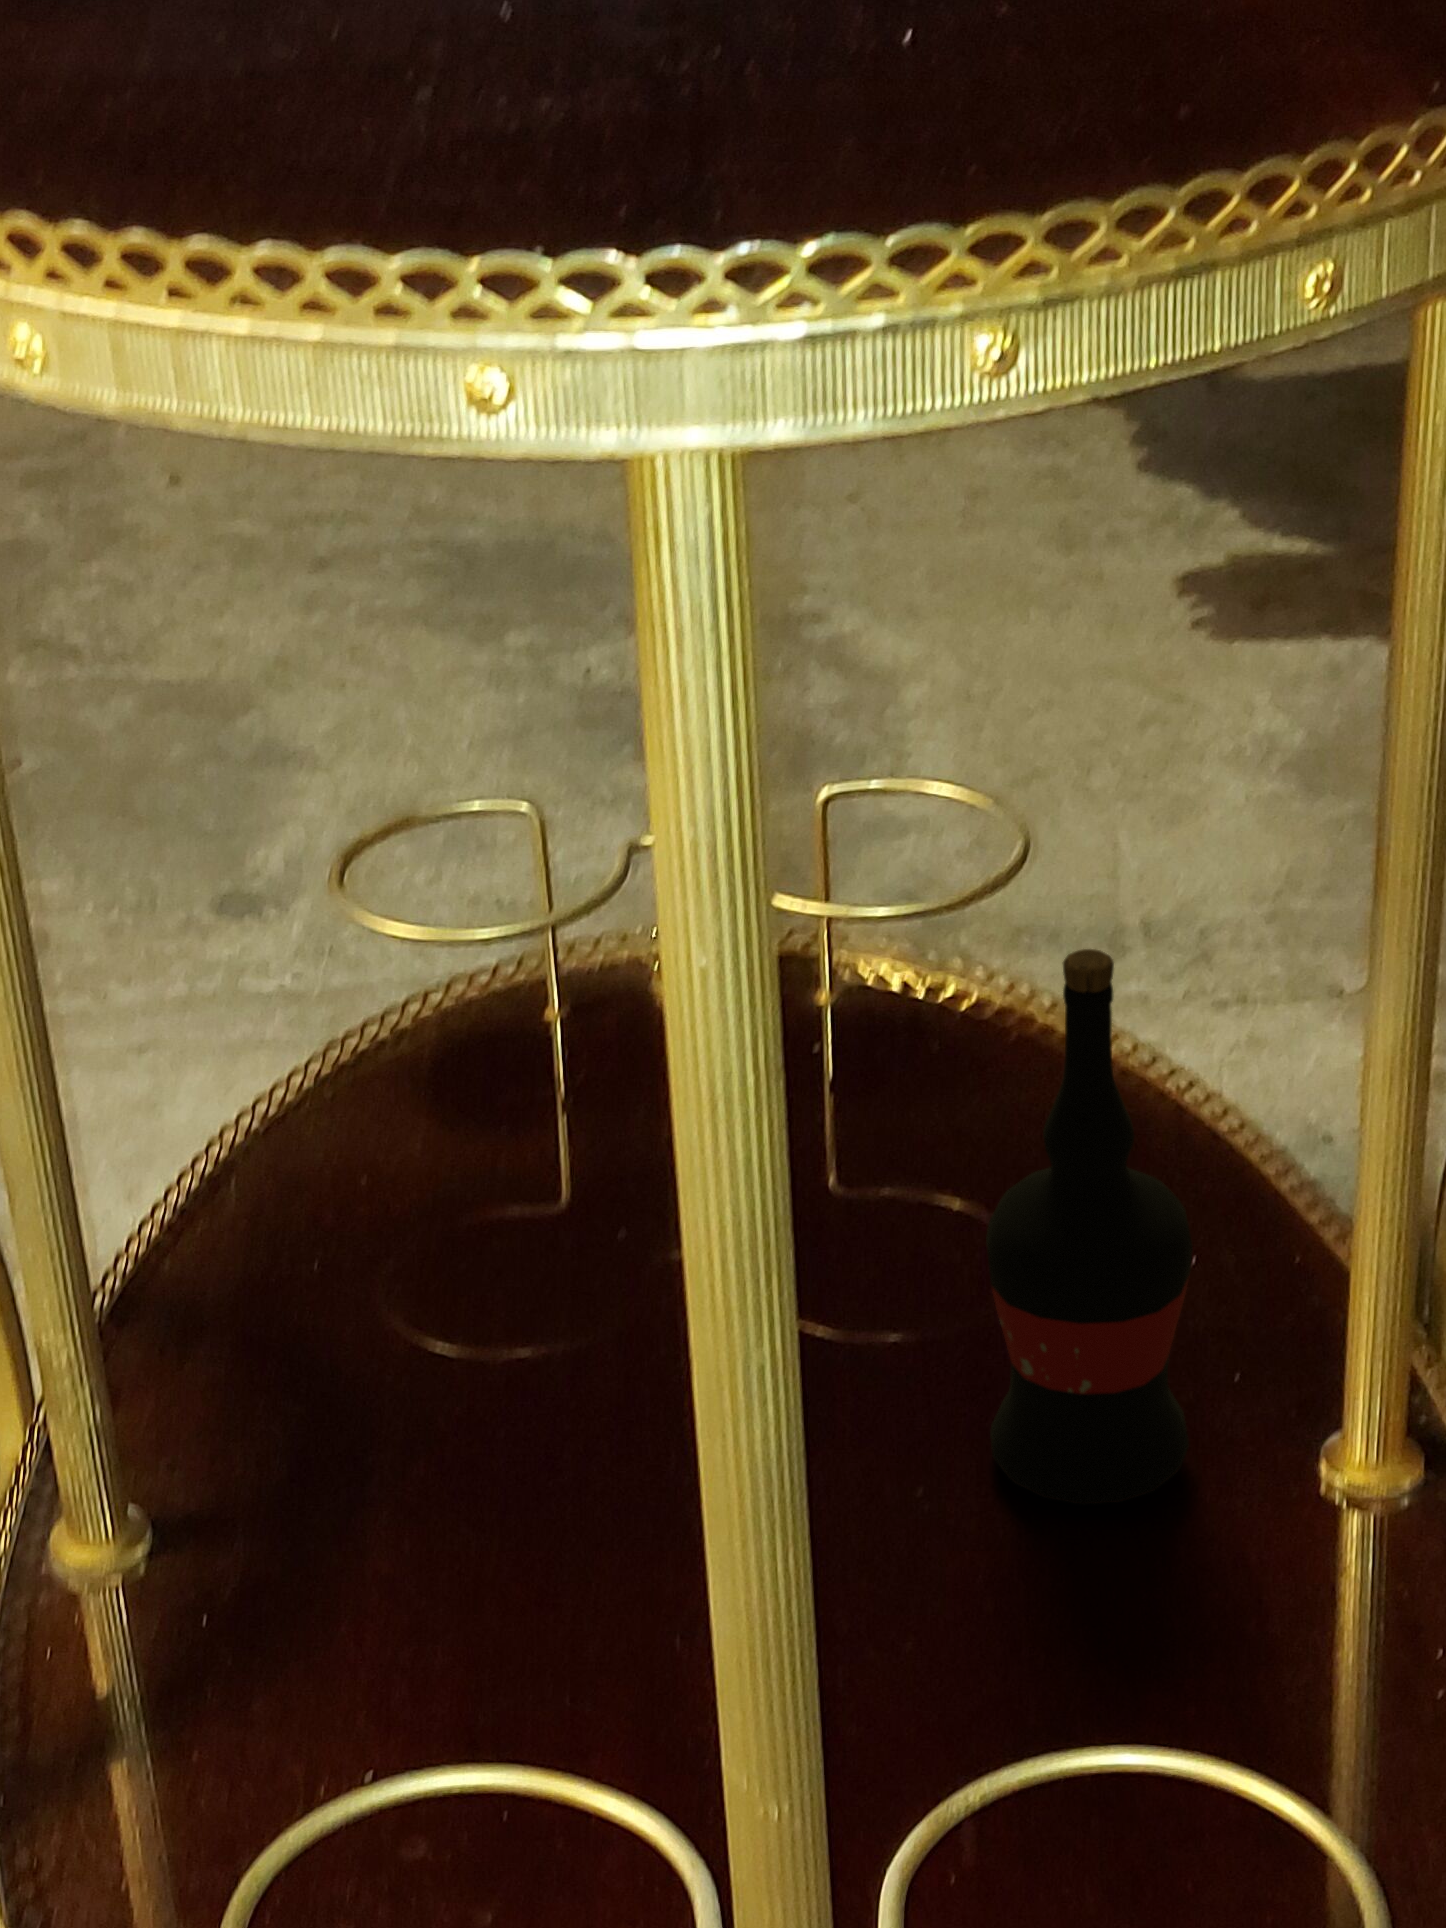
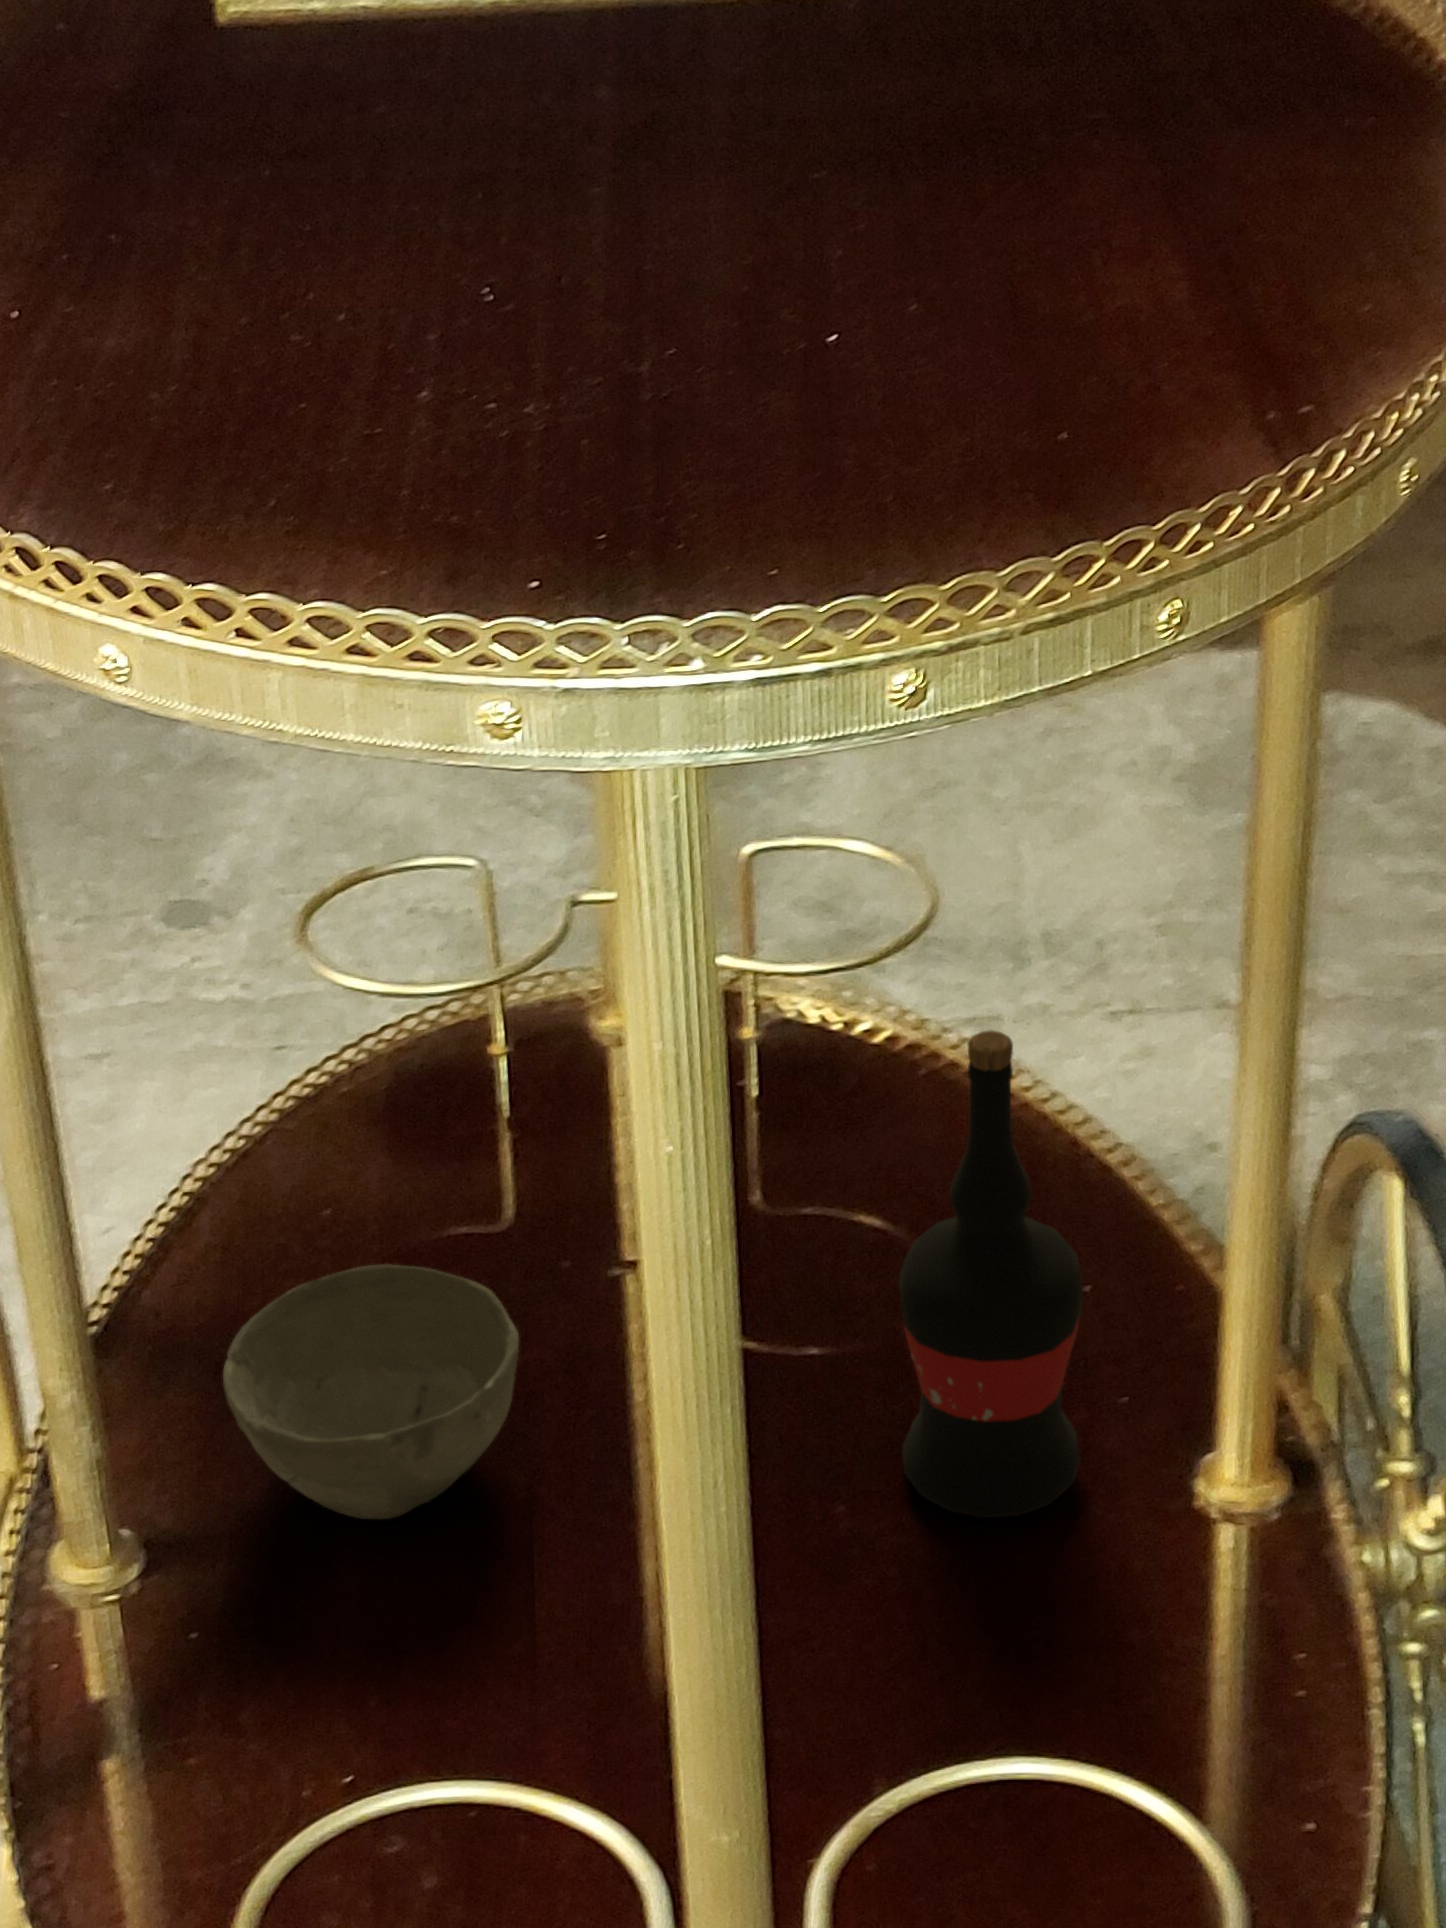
bowl: none [238,1228,565,1505] -> present [223,1264,519,1519]

